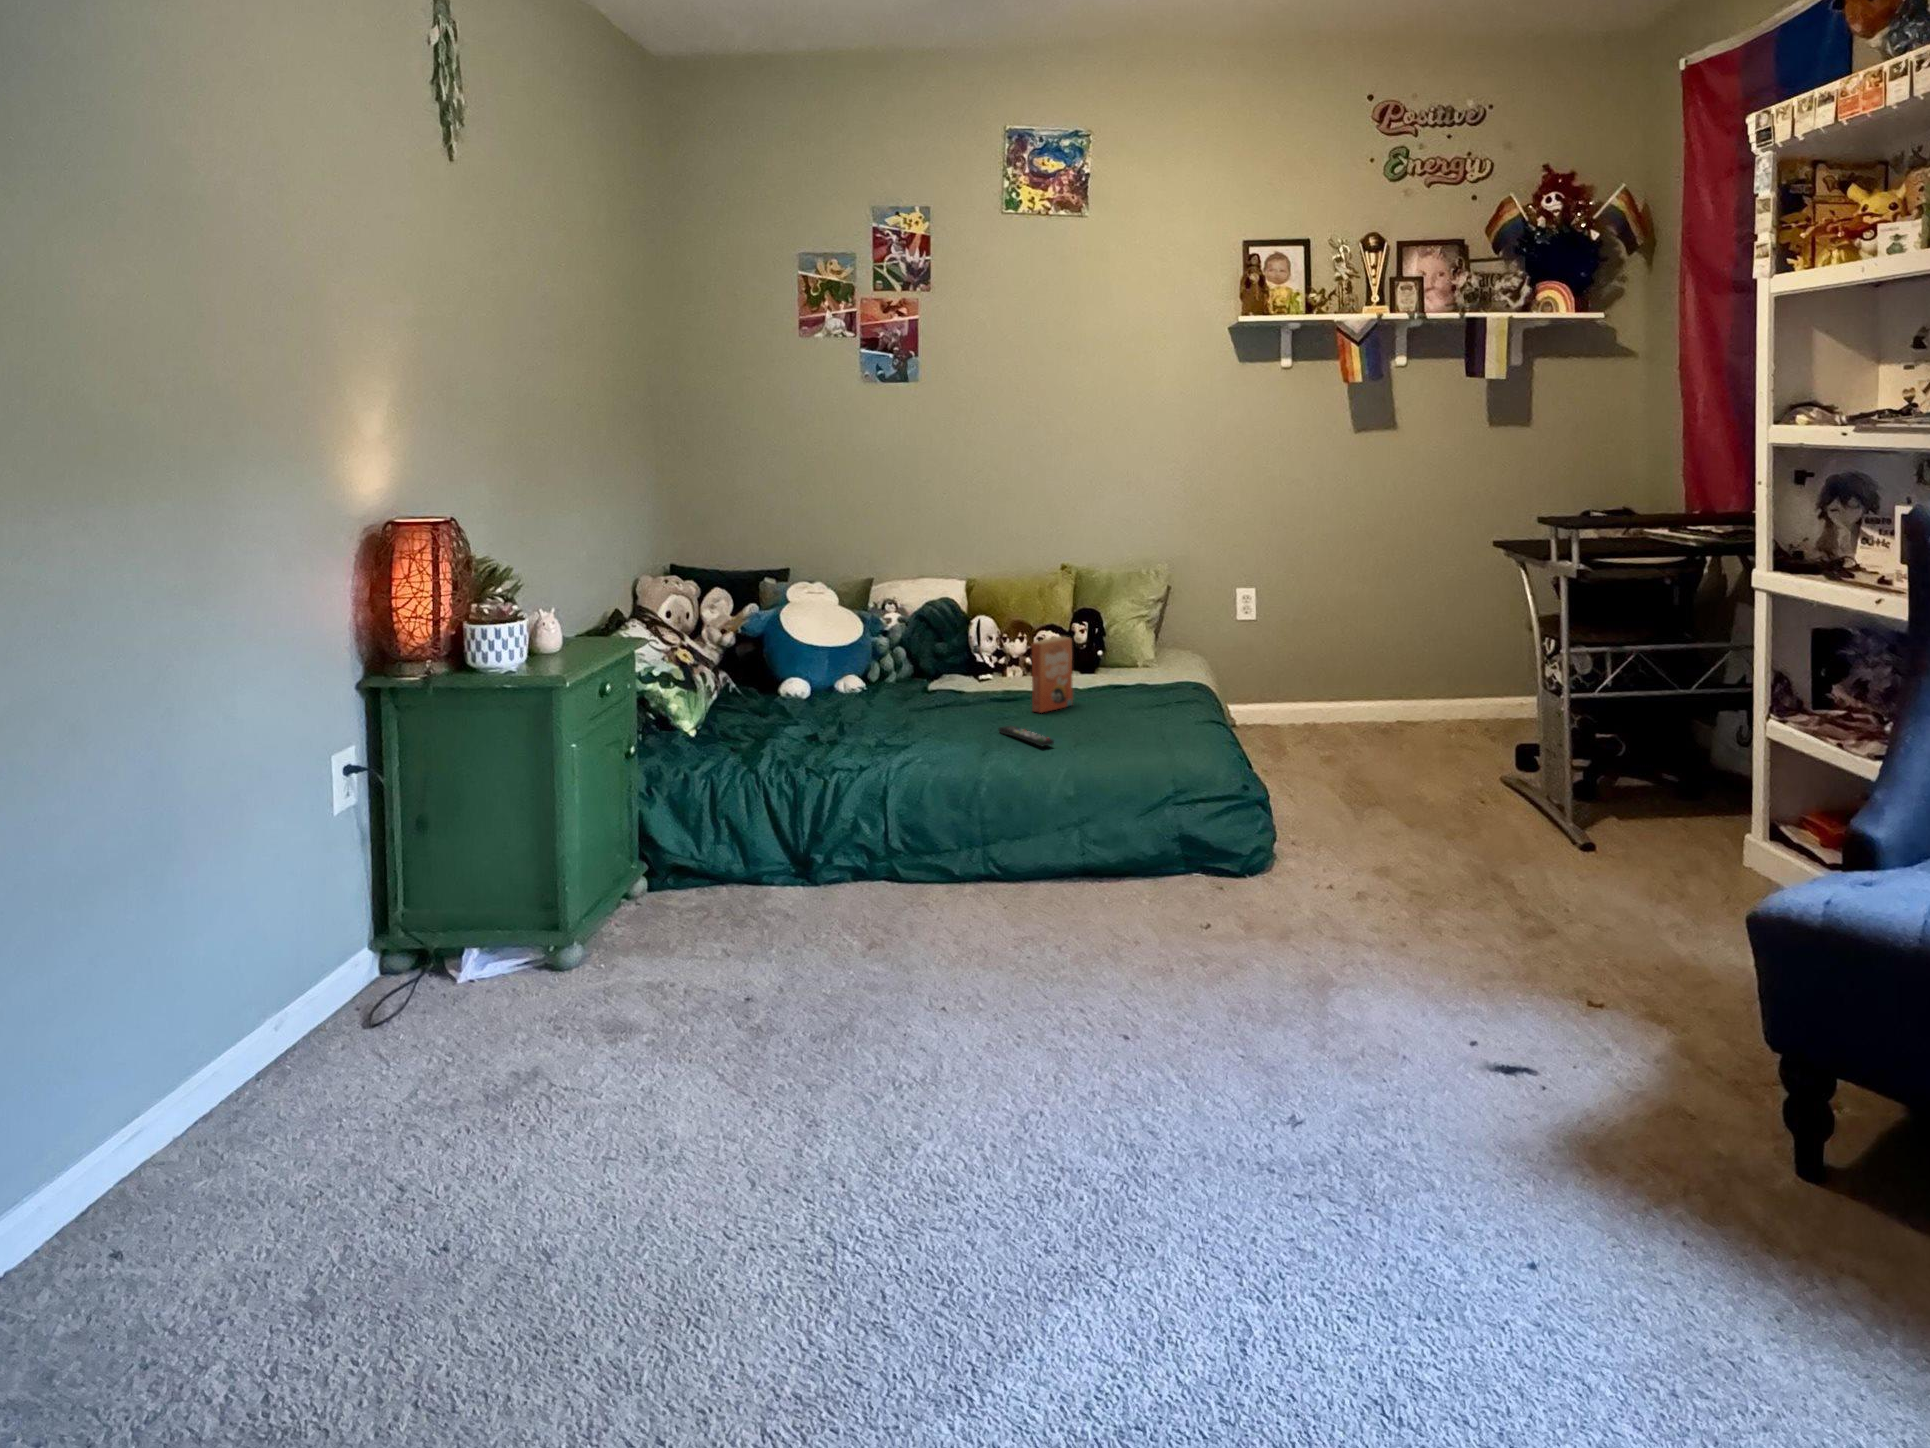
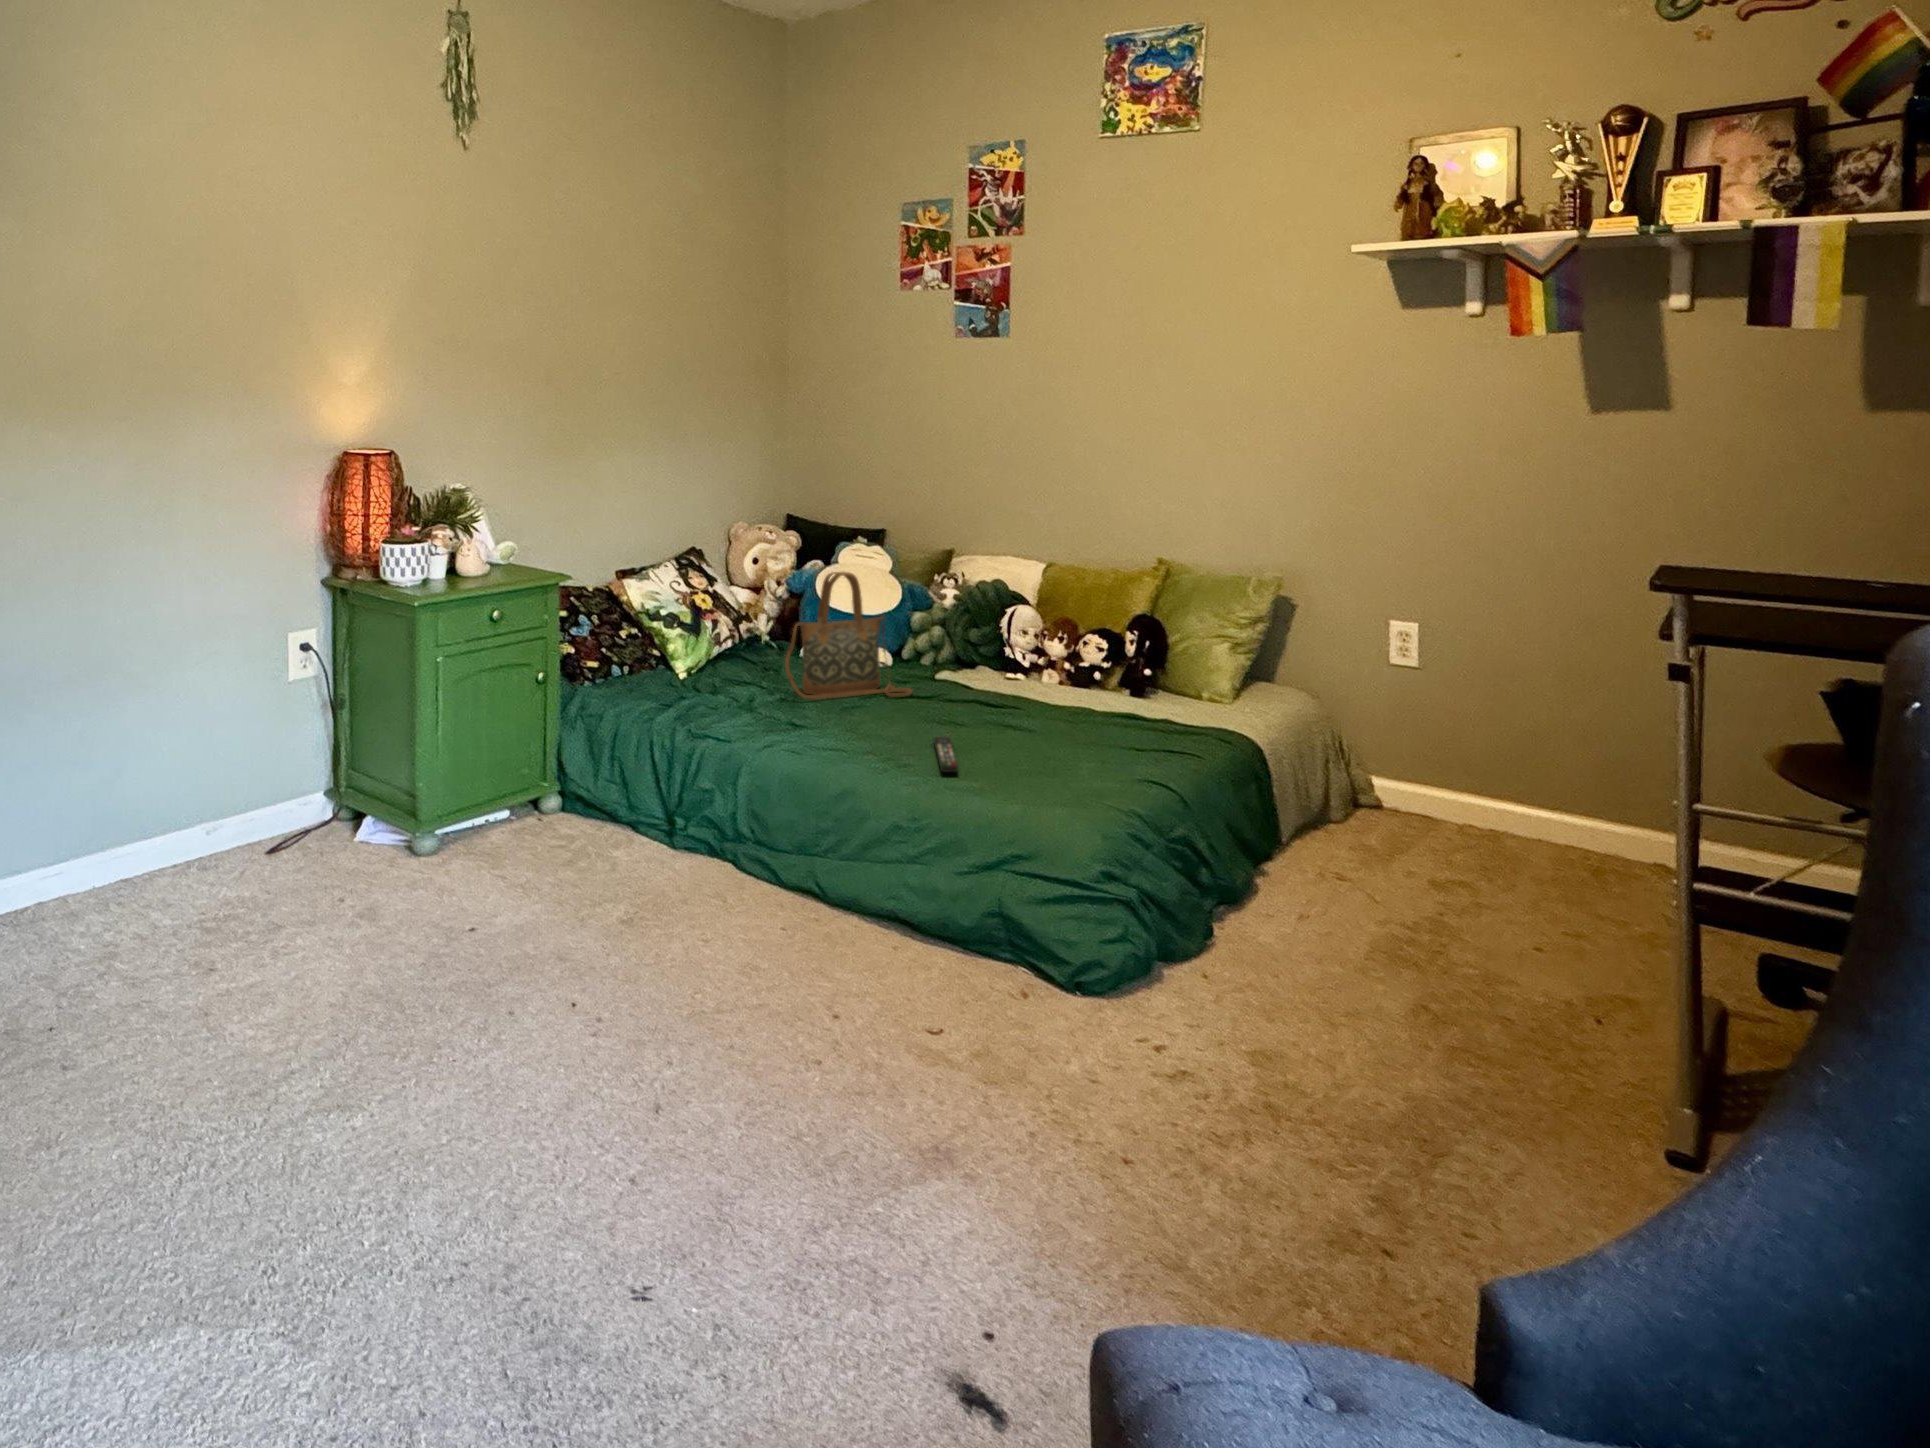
handbag: none [819,602,925,724] -> present [785,572,912,700]
paperback book: present [1032,636,1073,713] -> none [971,640,1104,742]

